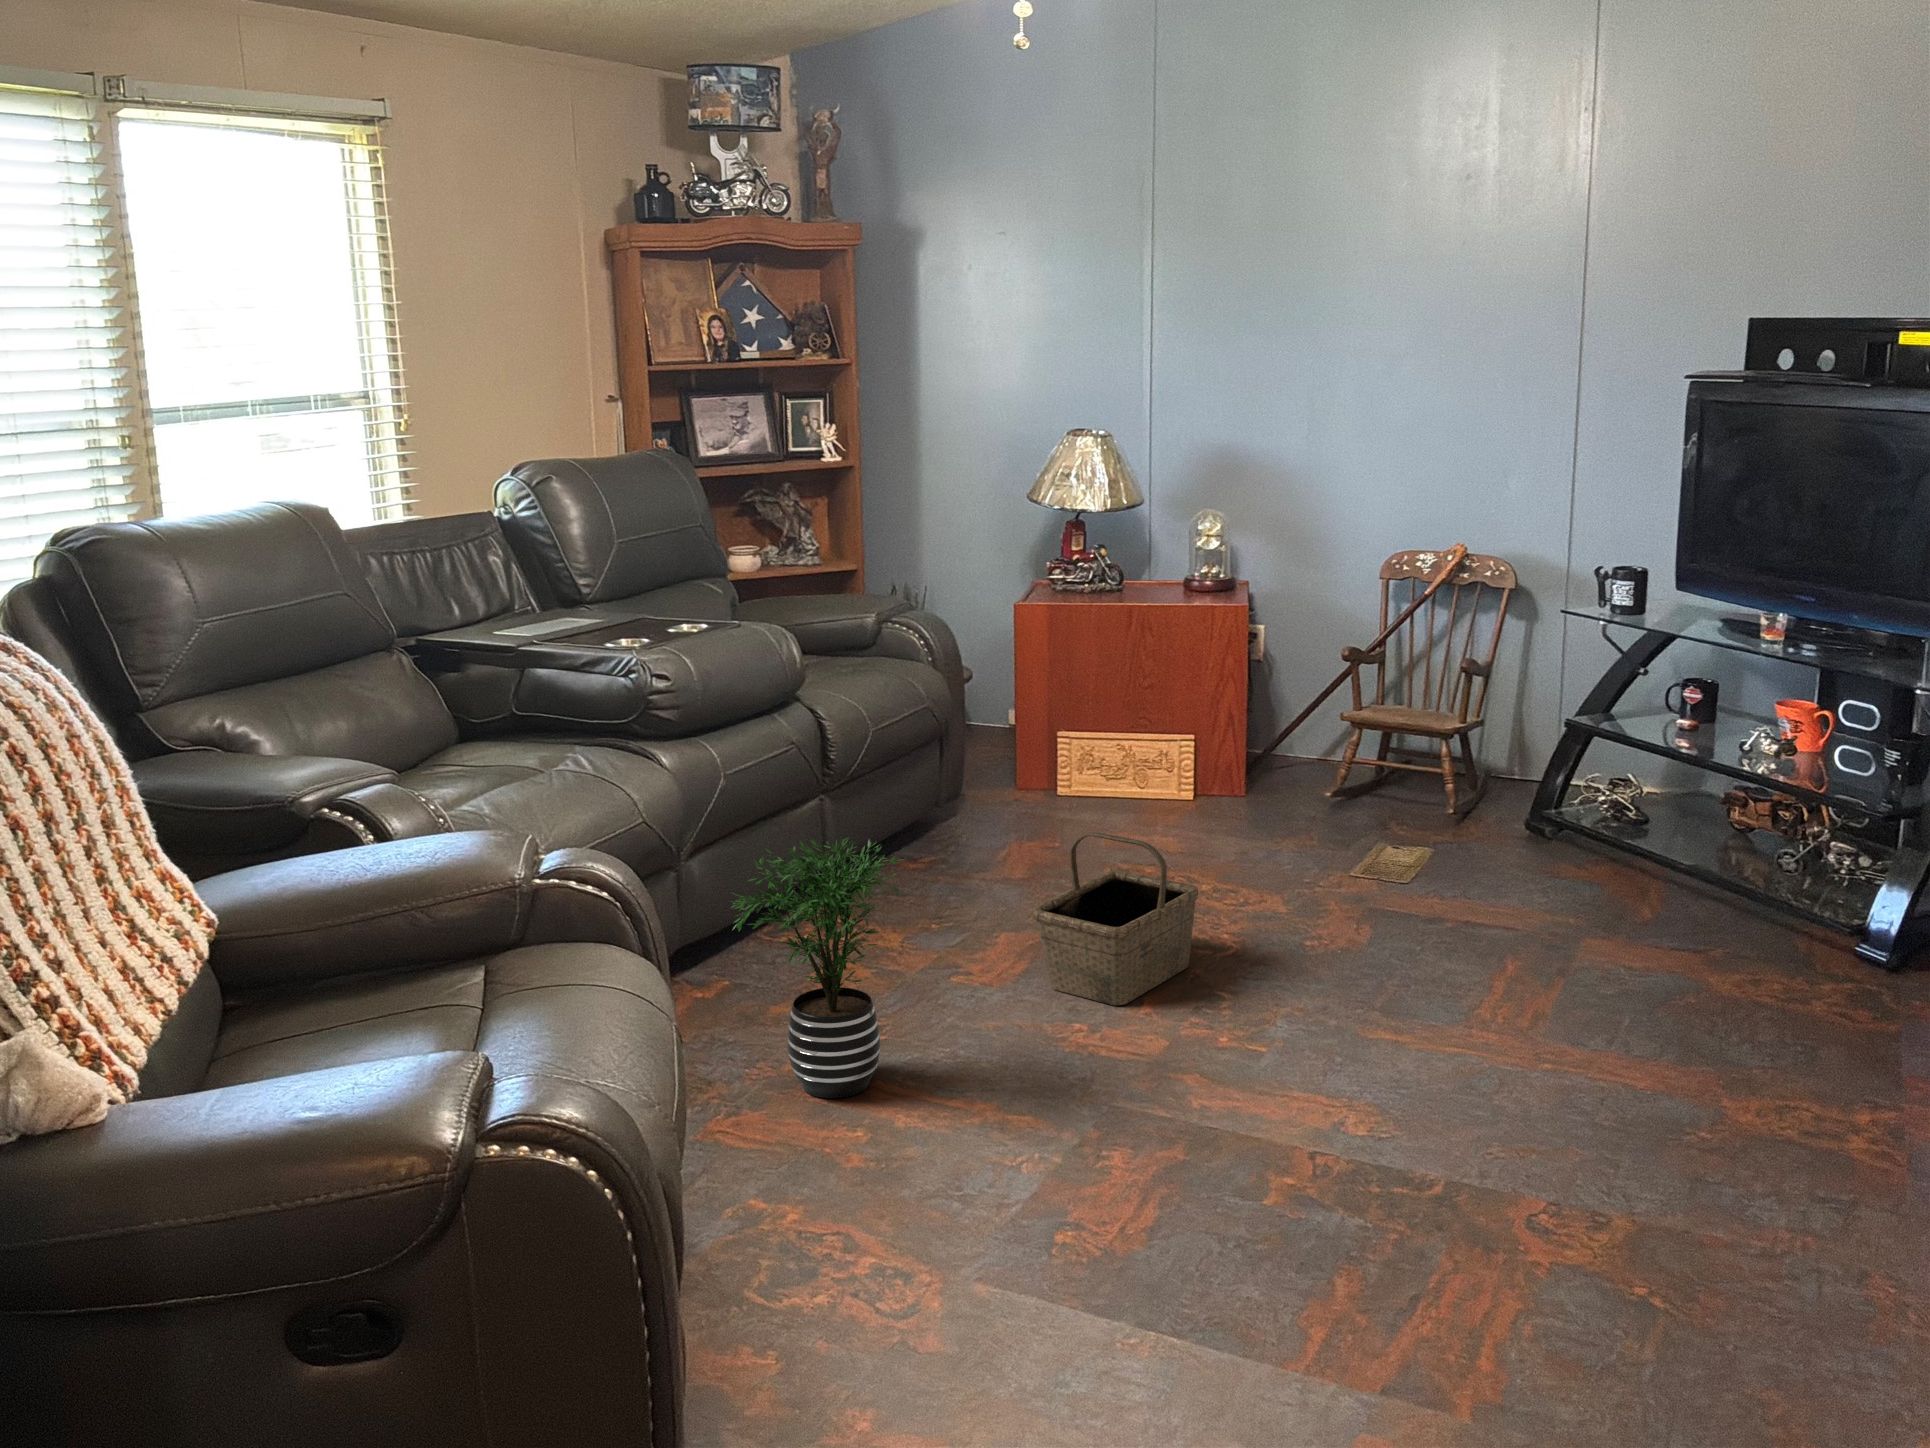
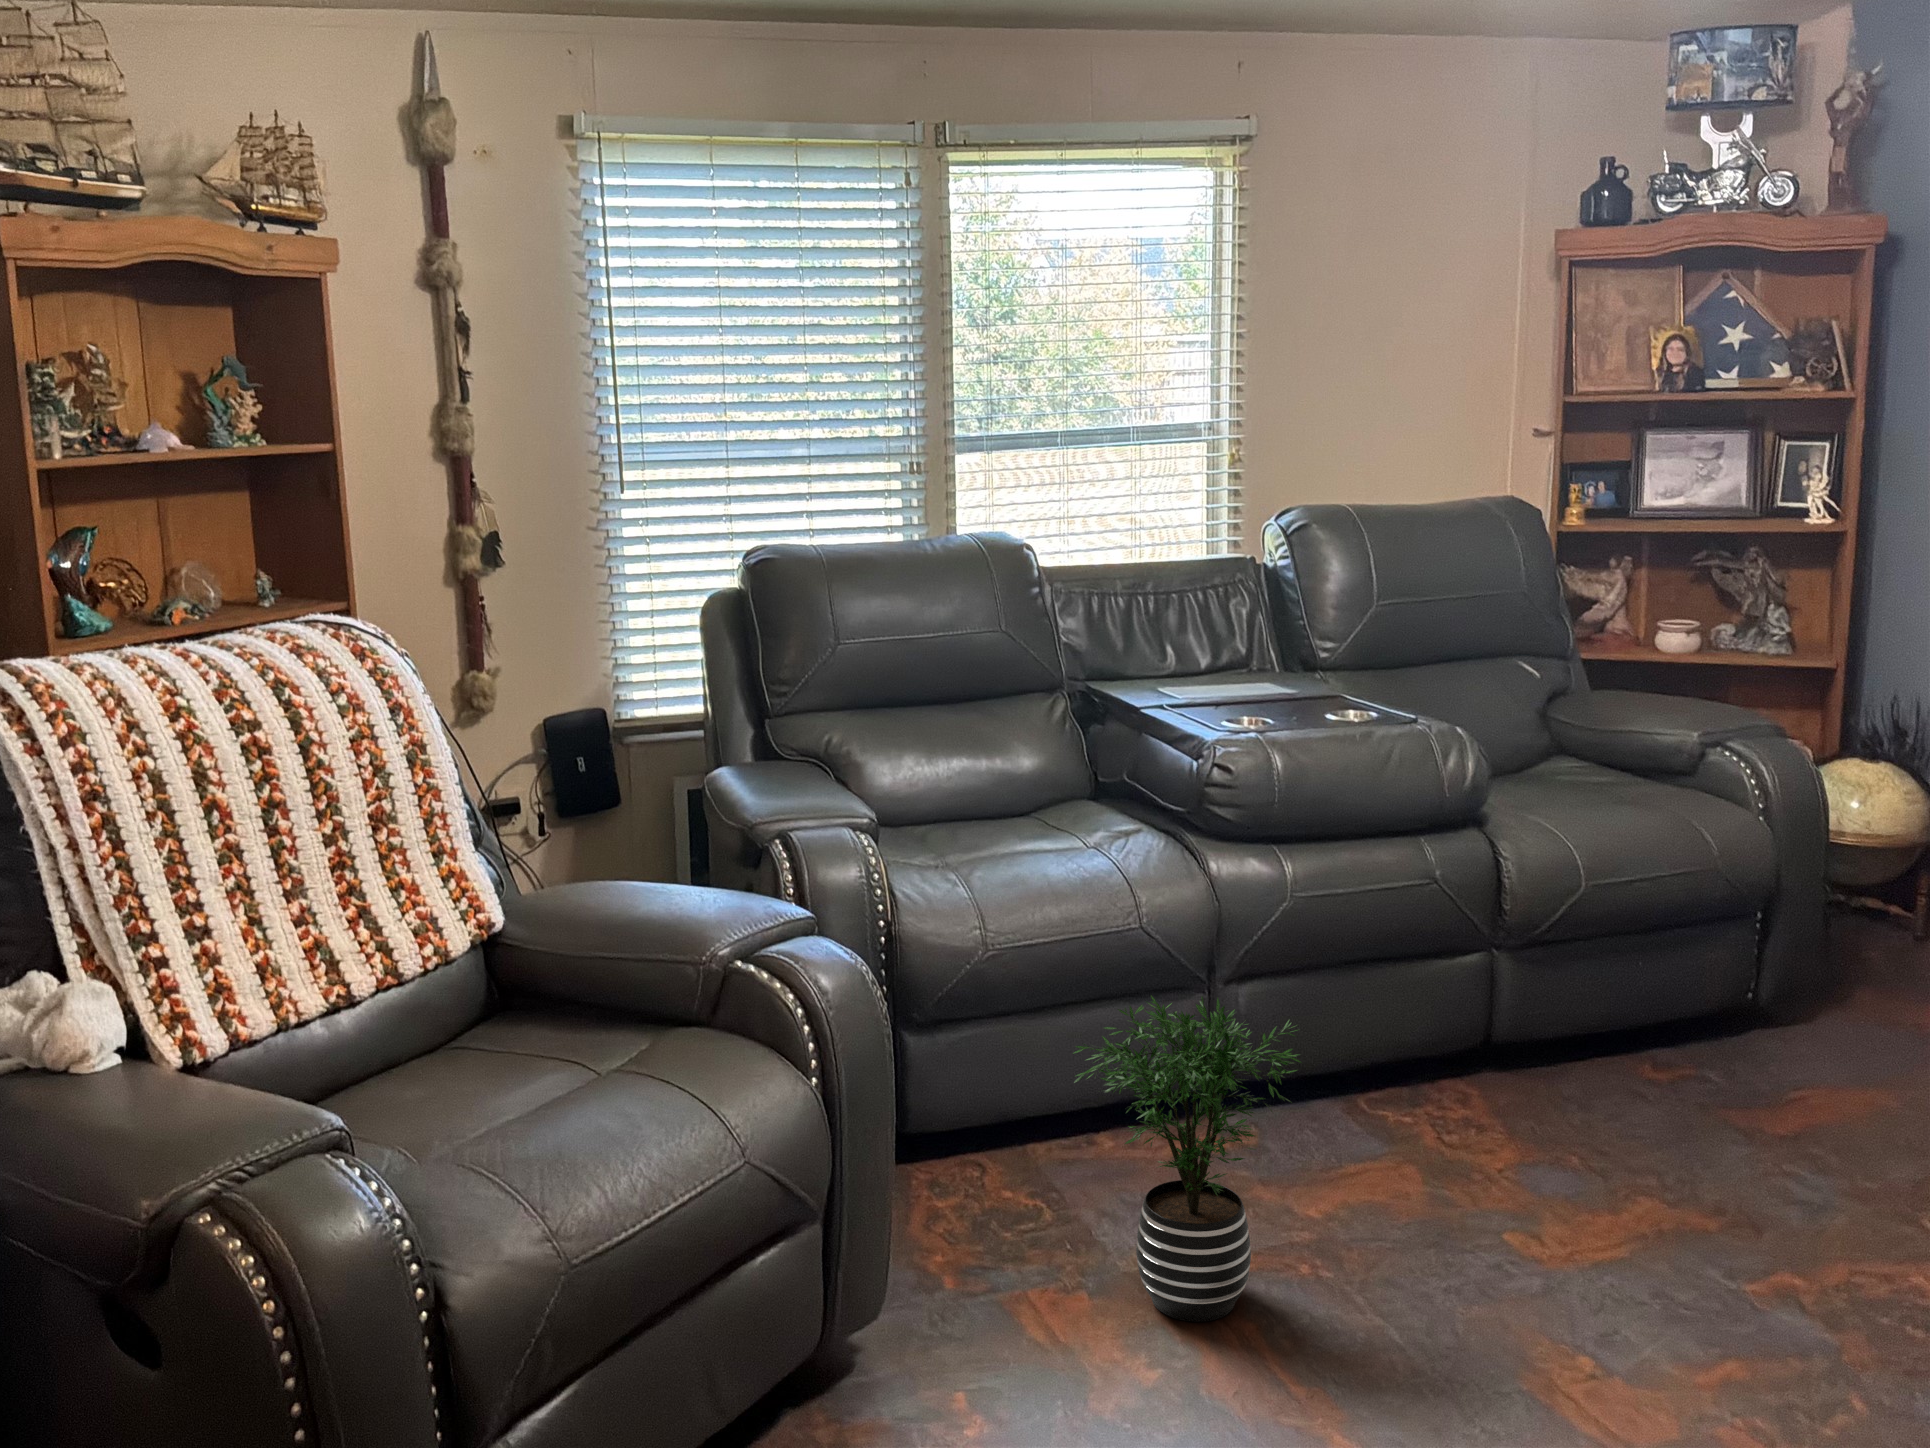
basket: present [1033,833,1198,1006] -> none [1583,1098,1868,1353]

